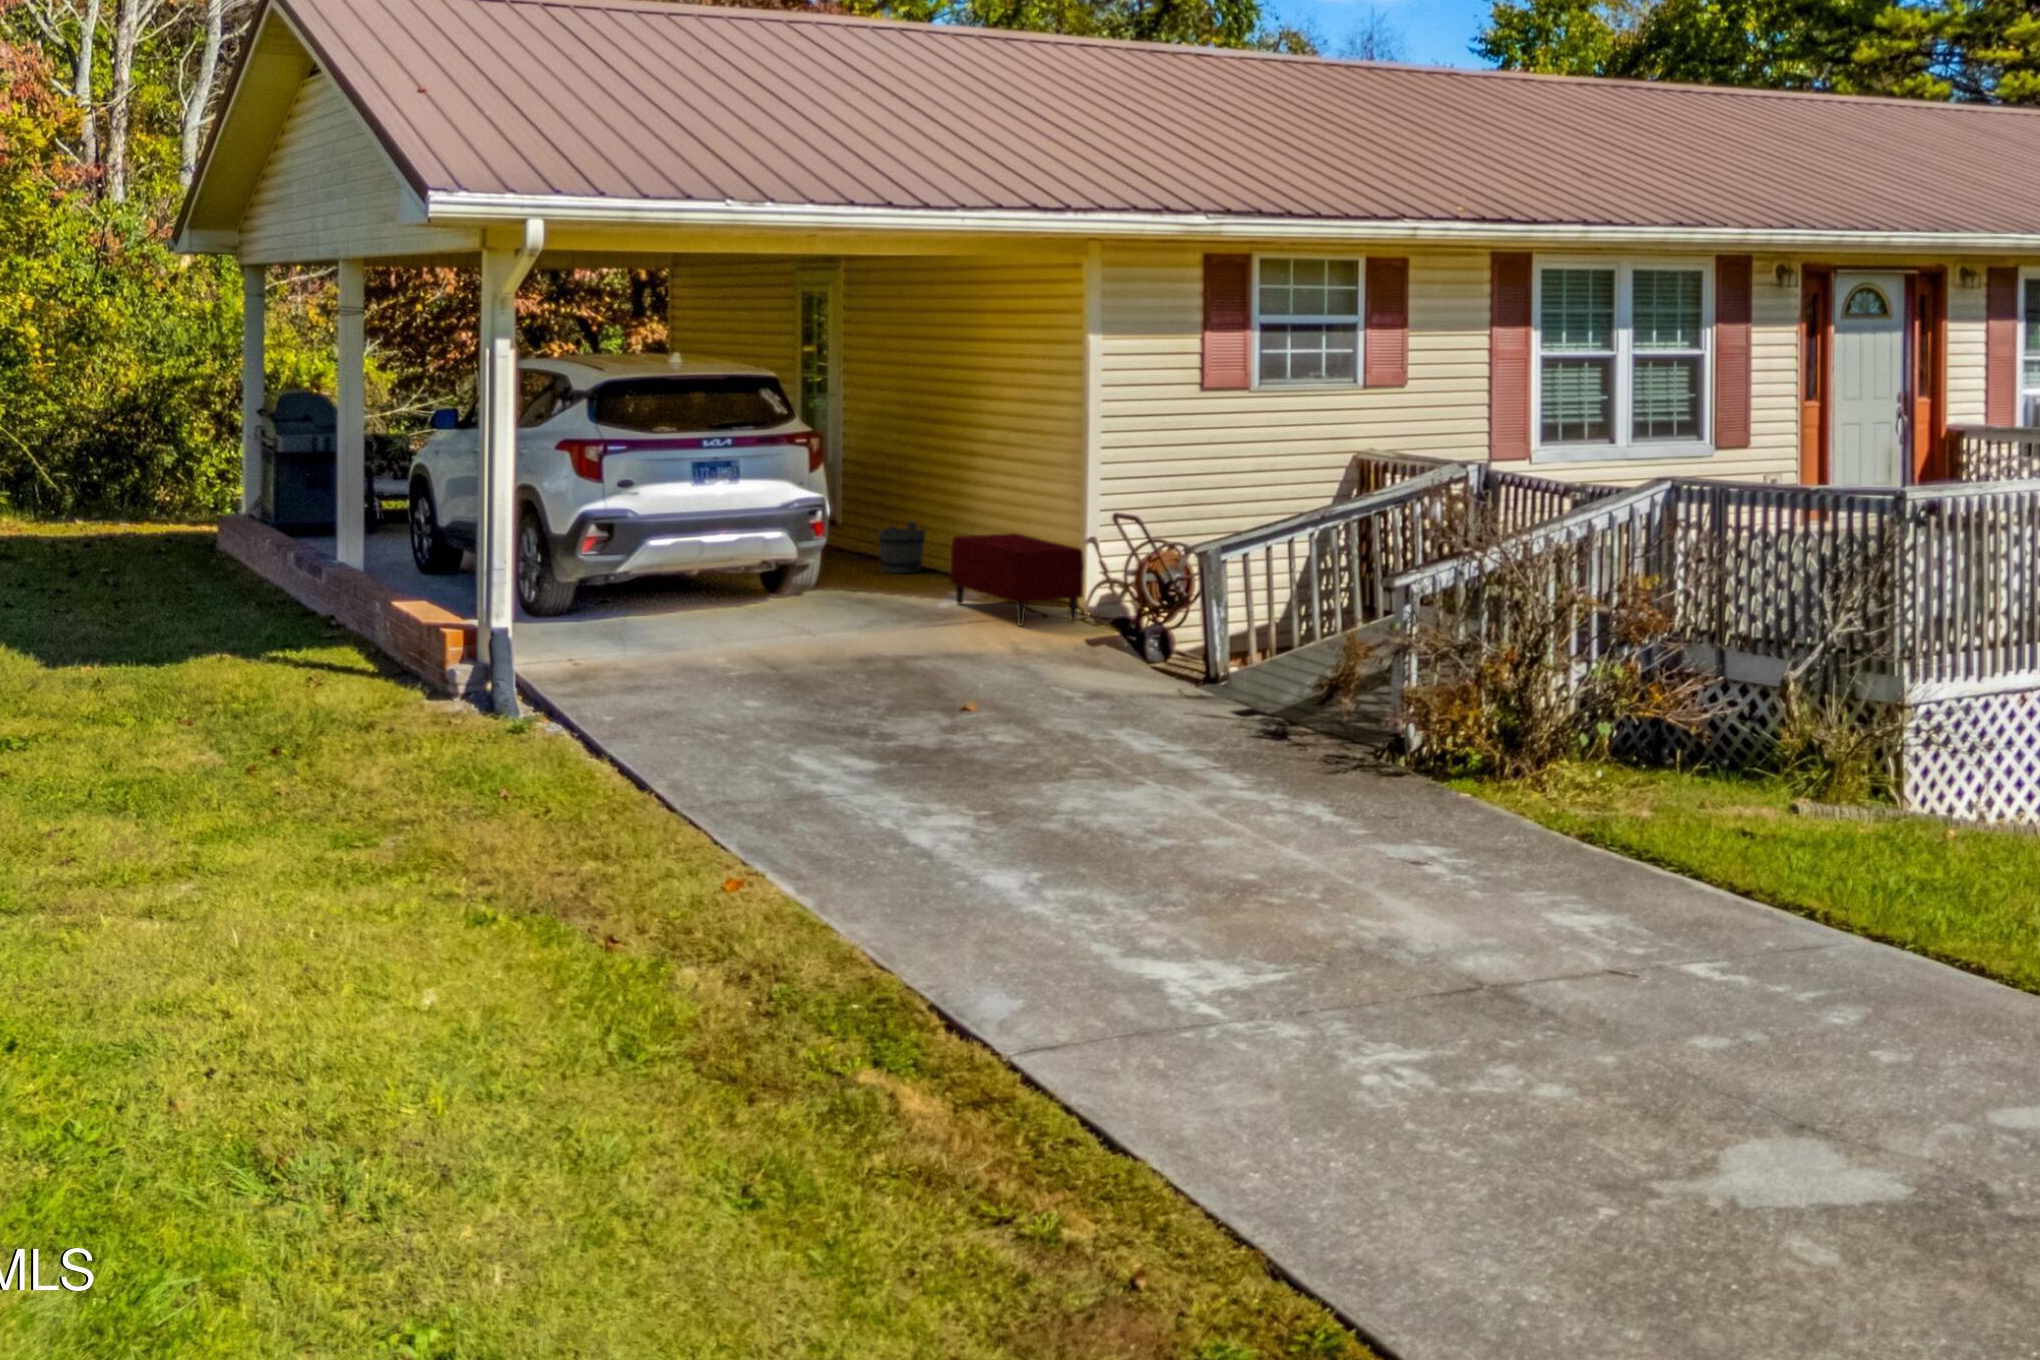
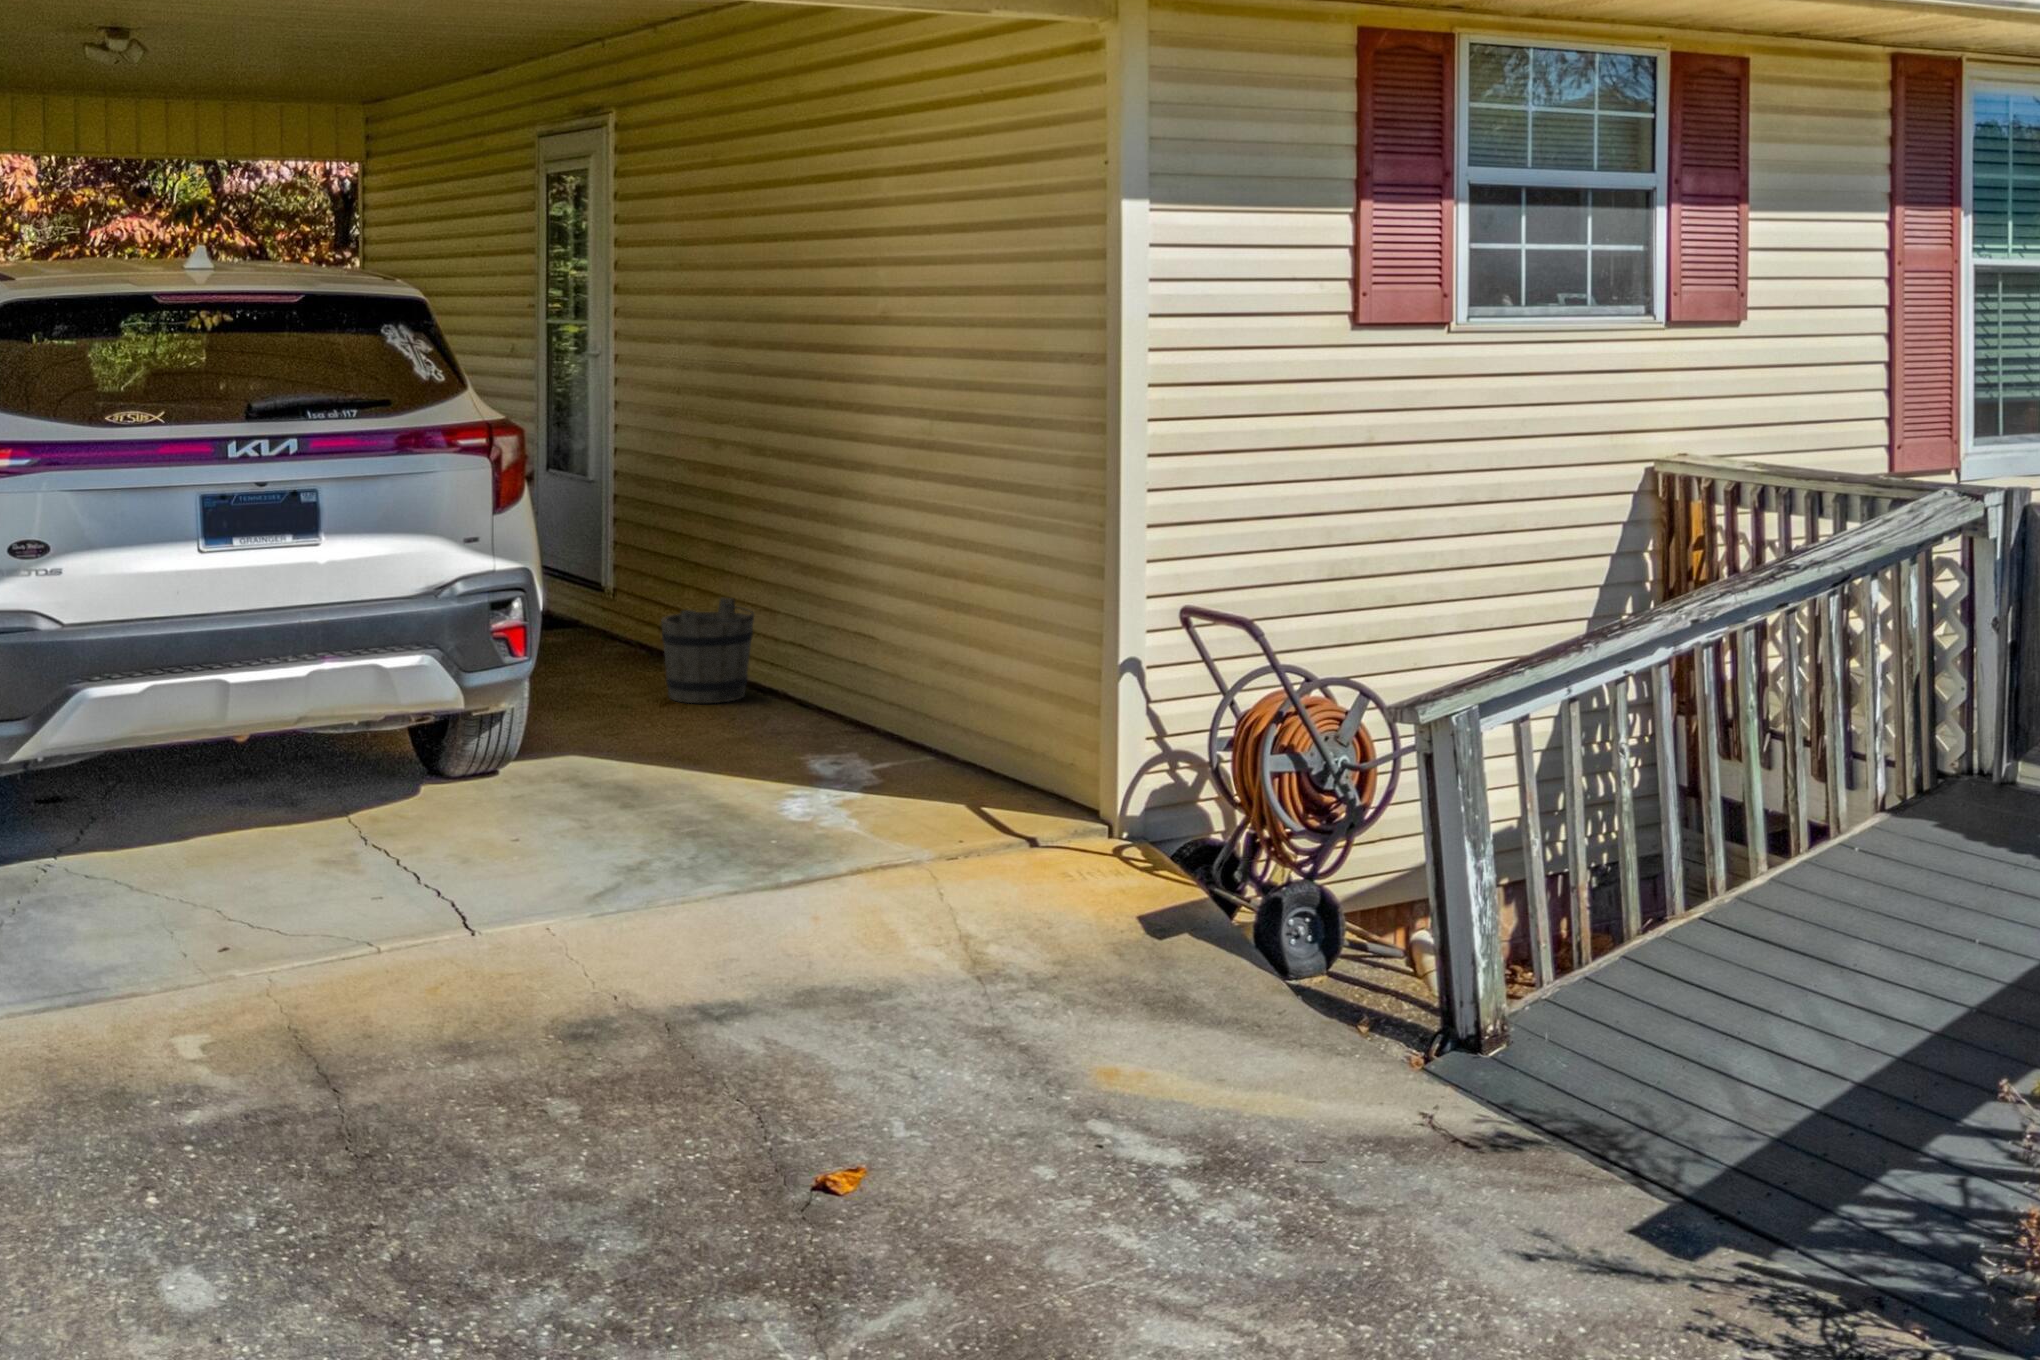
bench: present [951,533,1084,625] -> none [812,635,1113,861]

